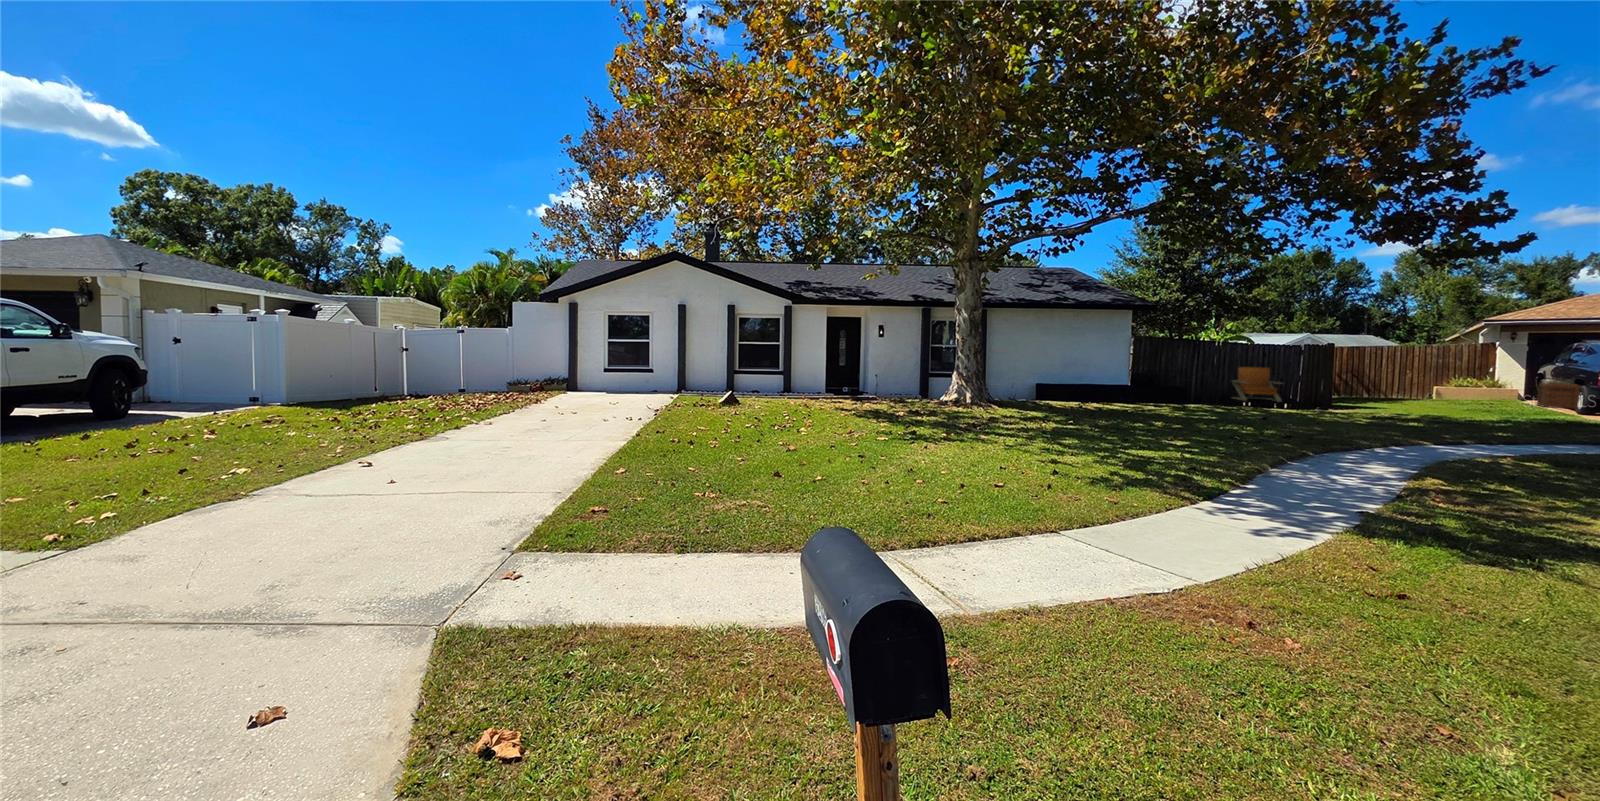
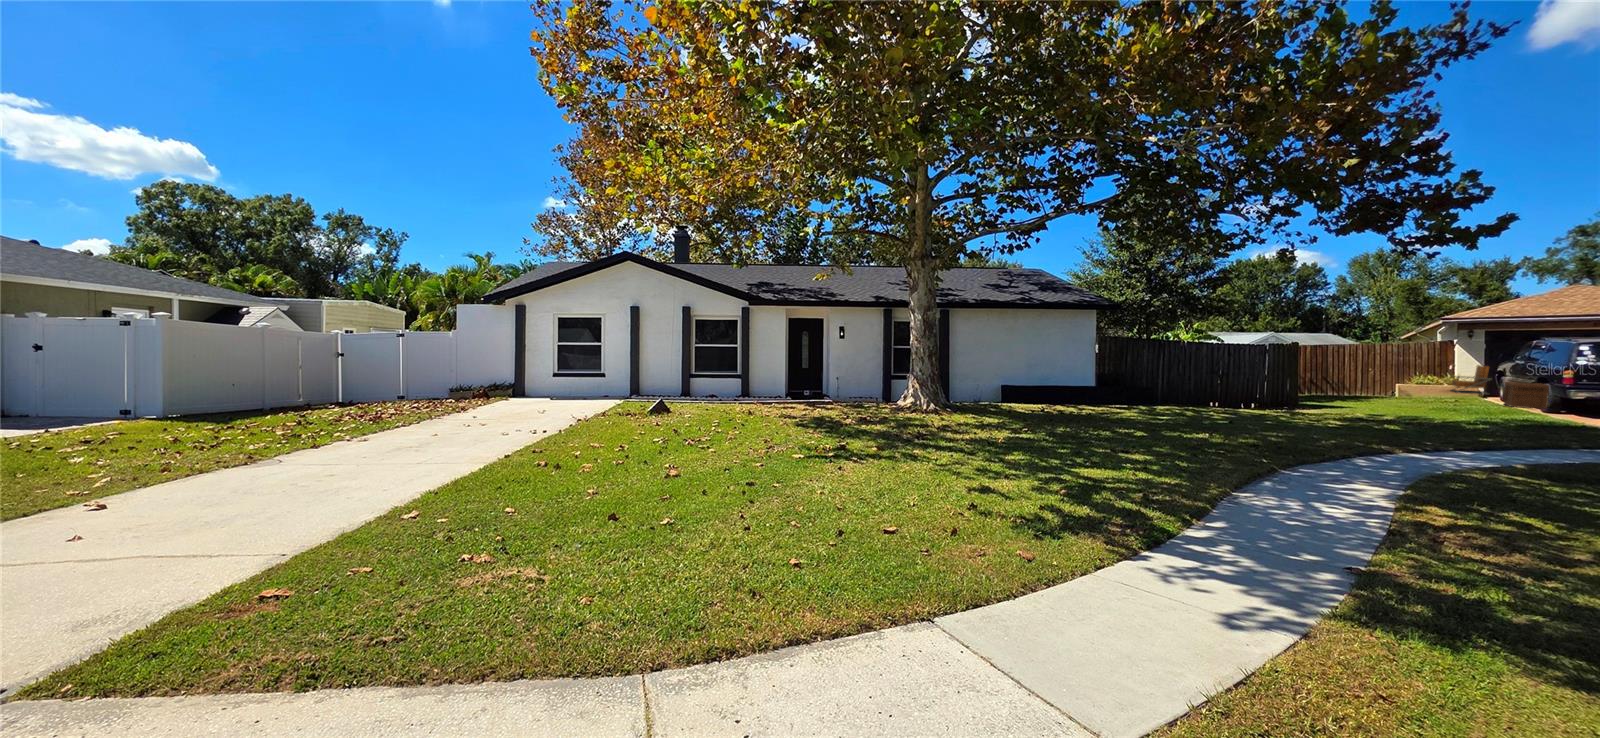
lounge chair: present [1232,367,1281,402] -> present [1451,365,1491,394]

